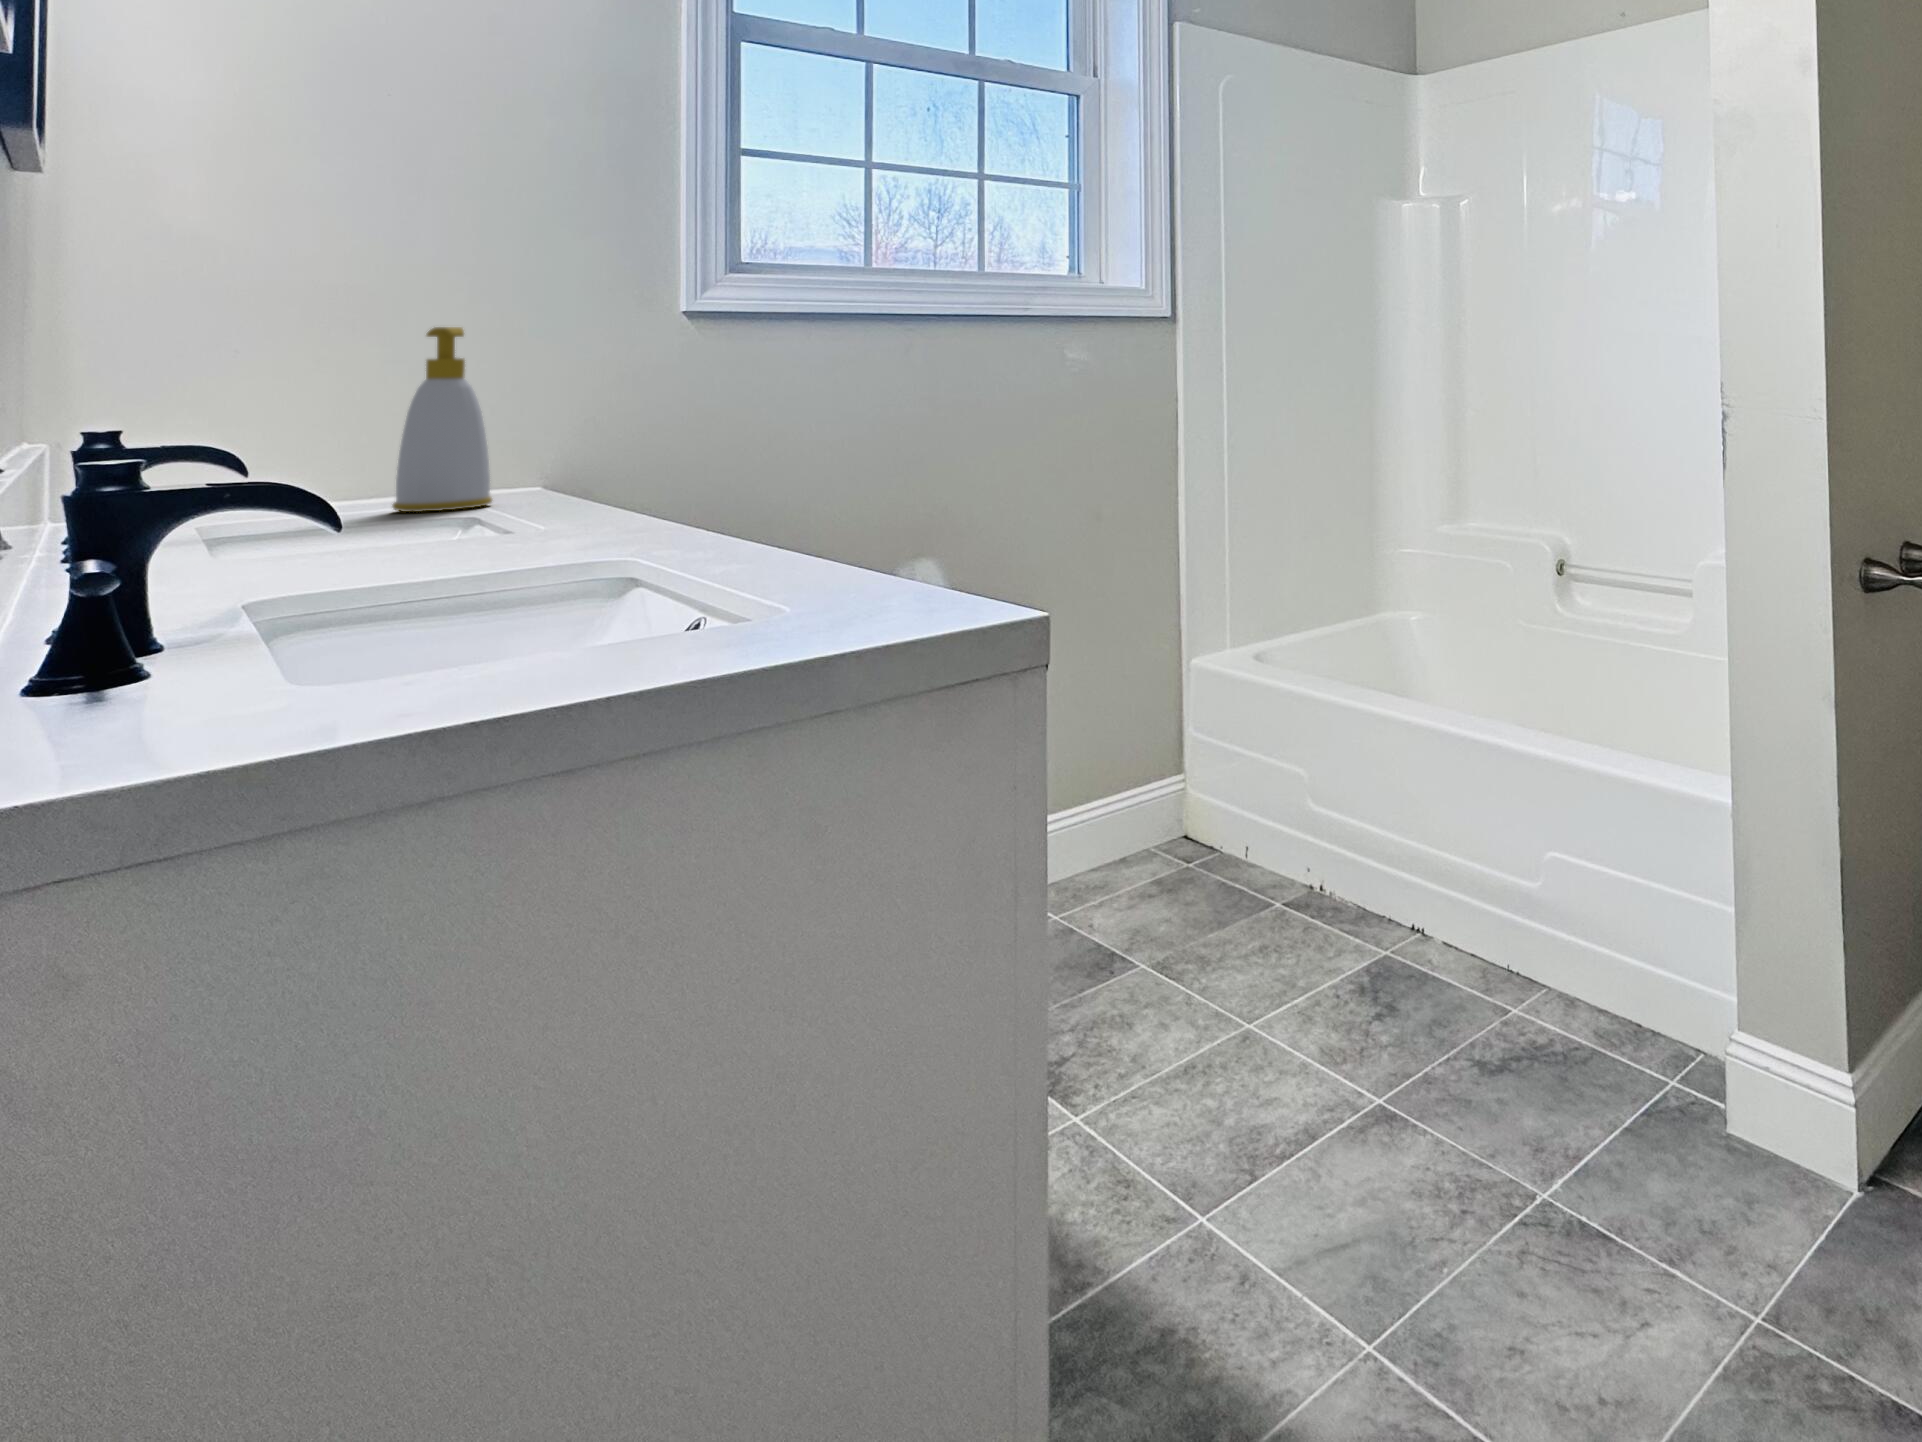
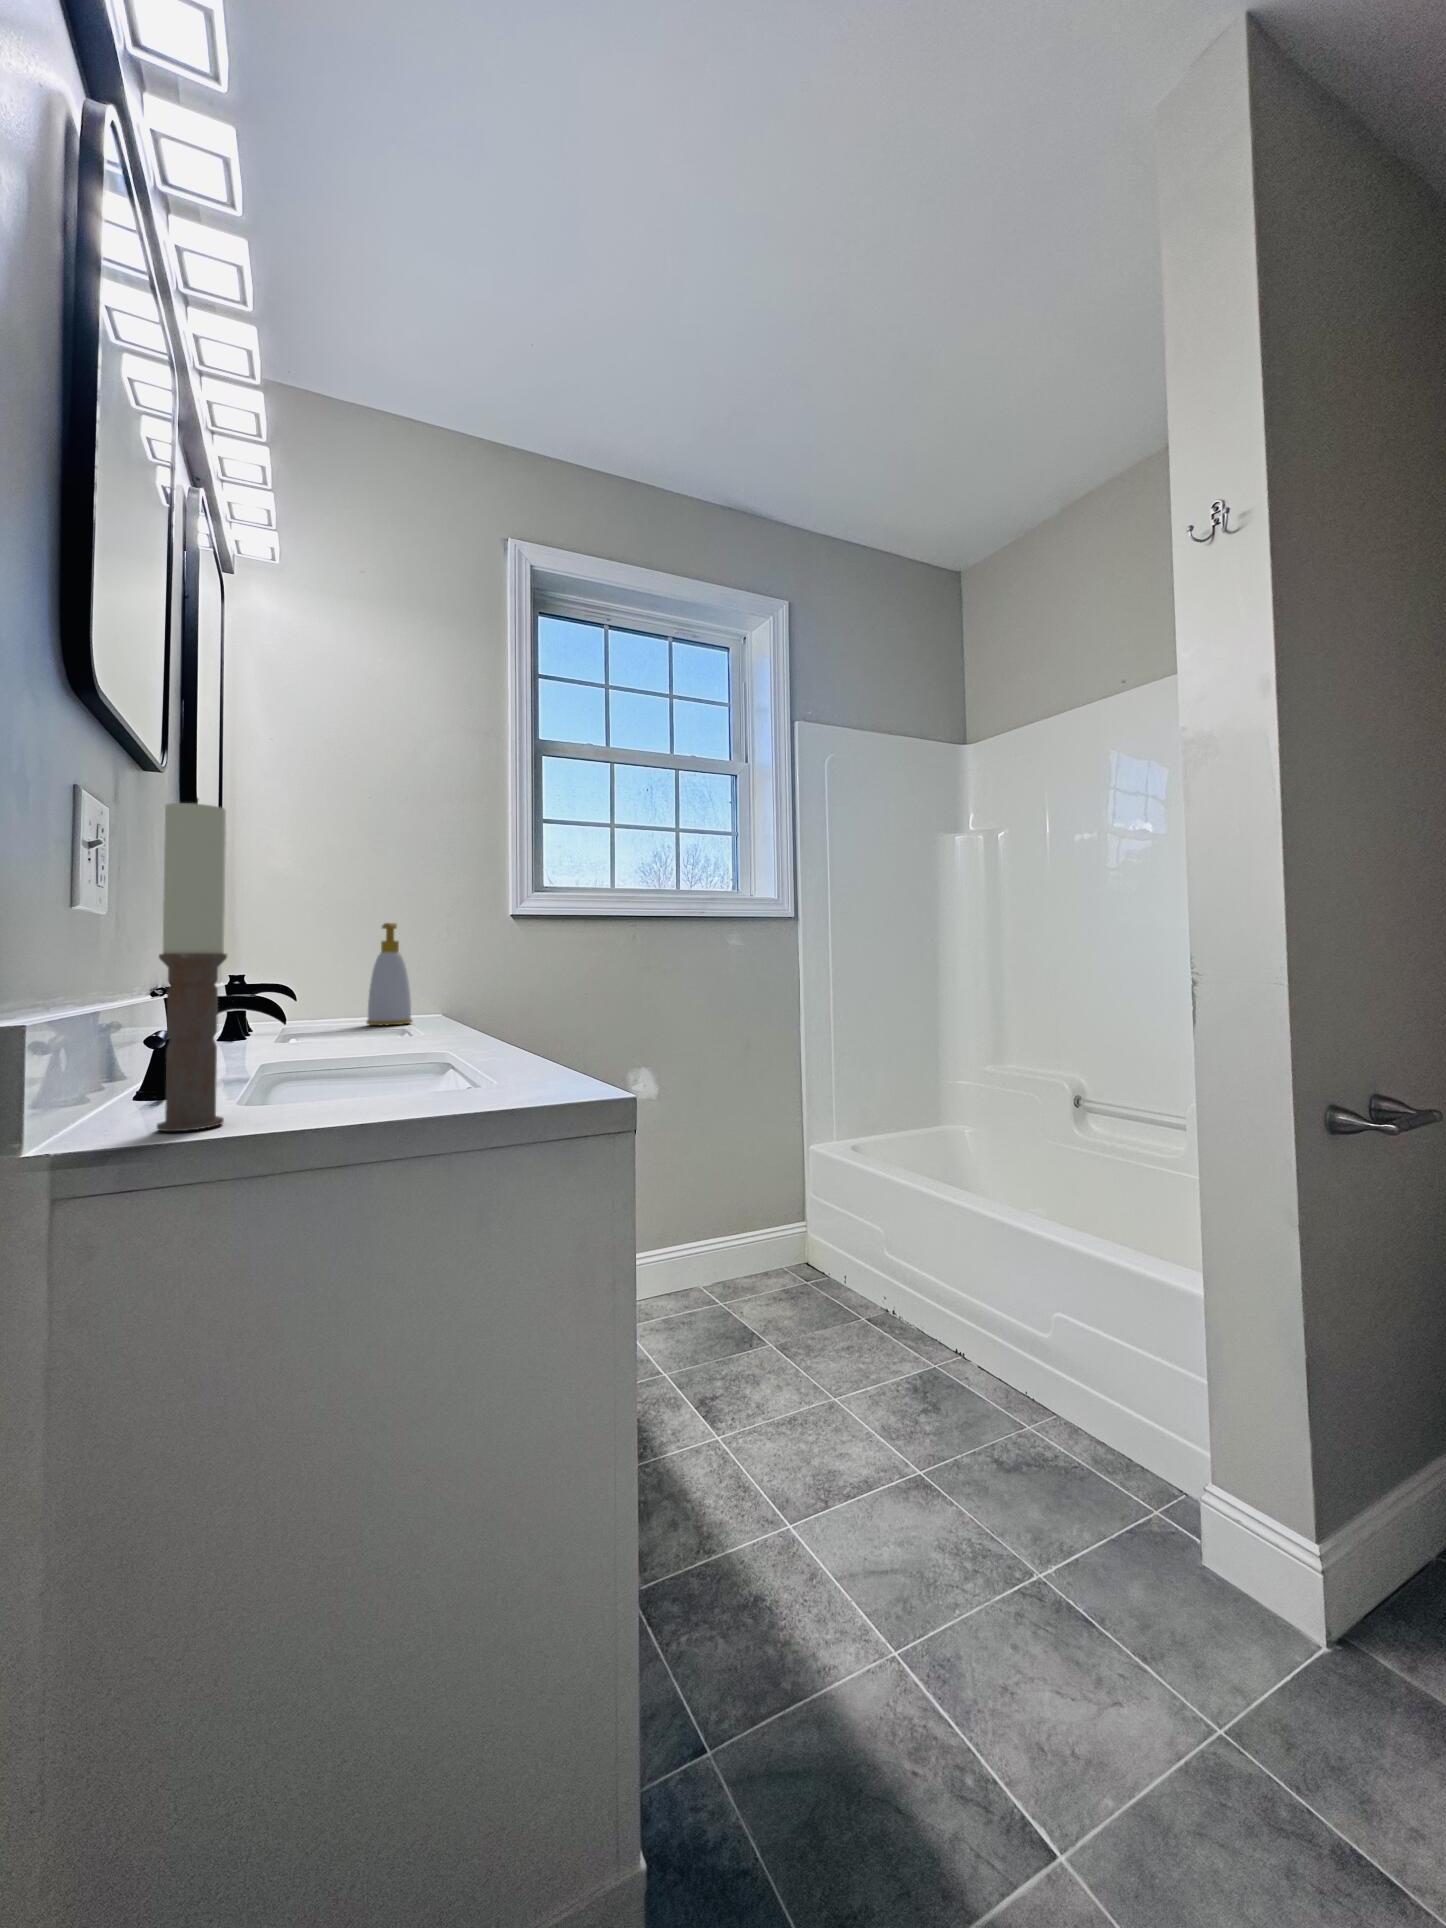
candle: none [184,149,333,745] -> present [157,798,227,1131]

